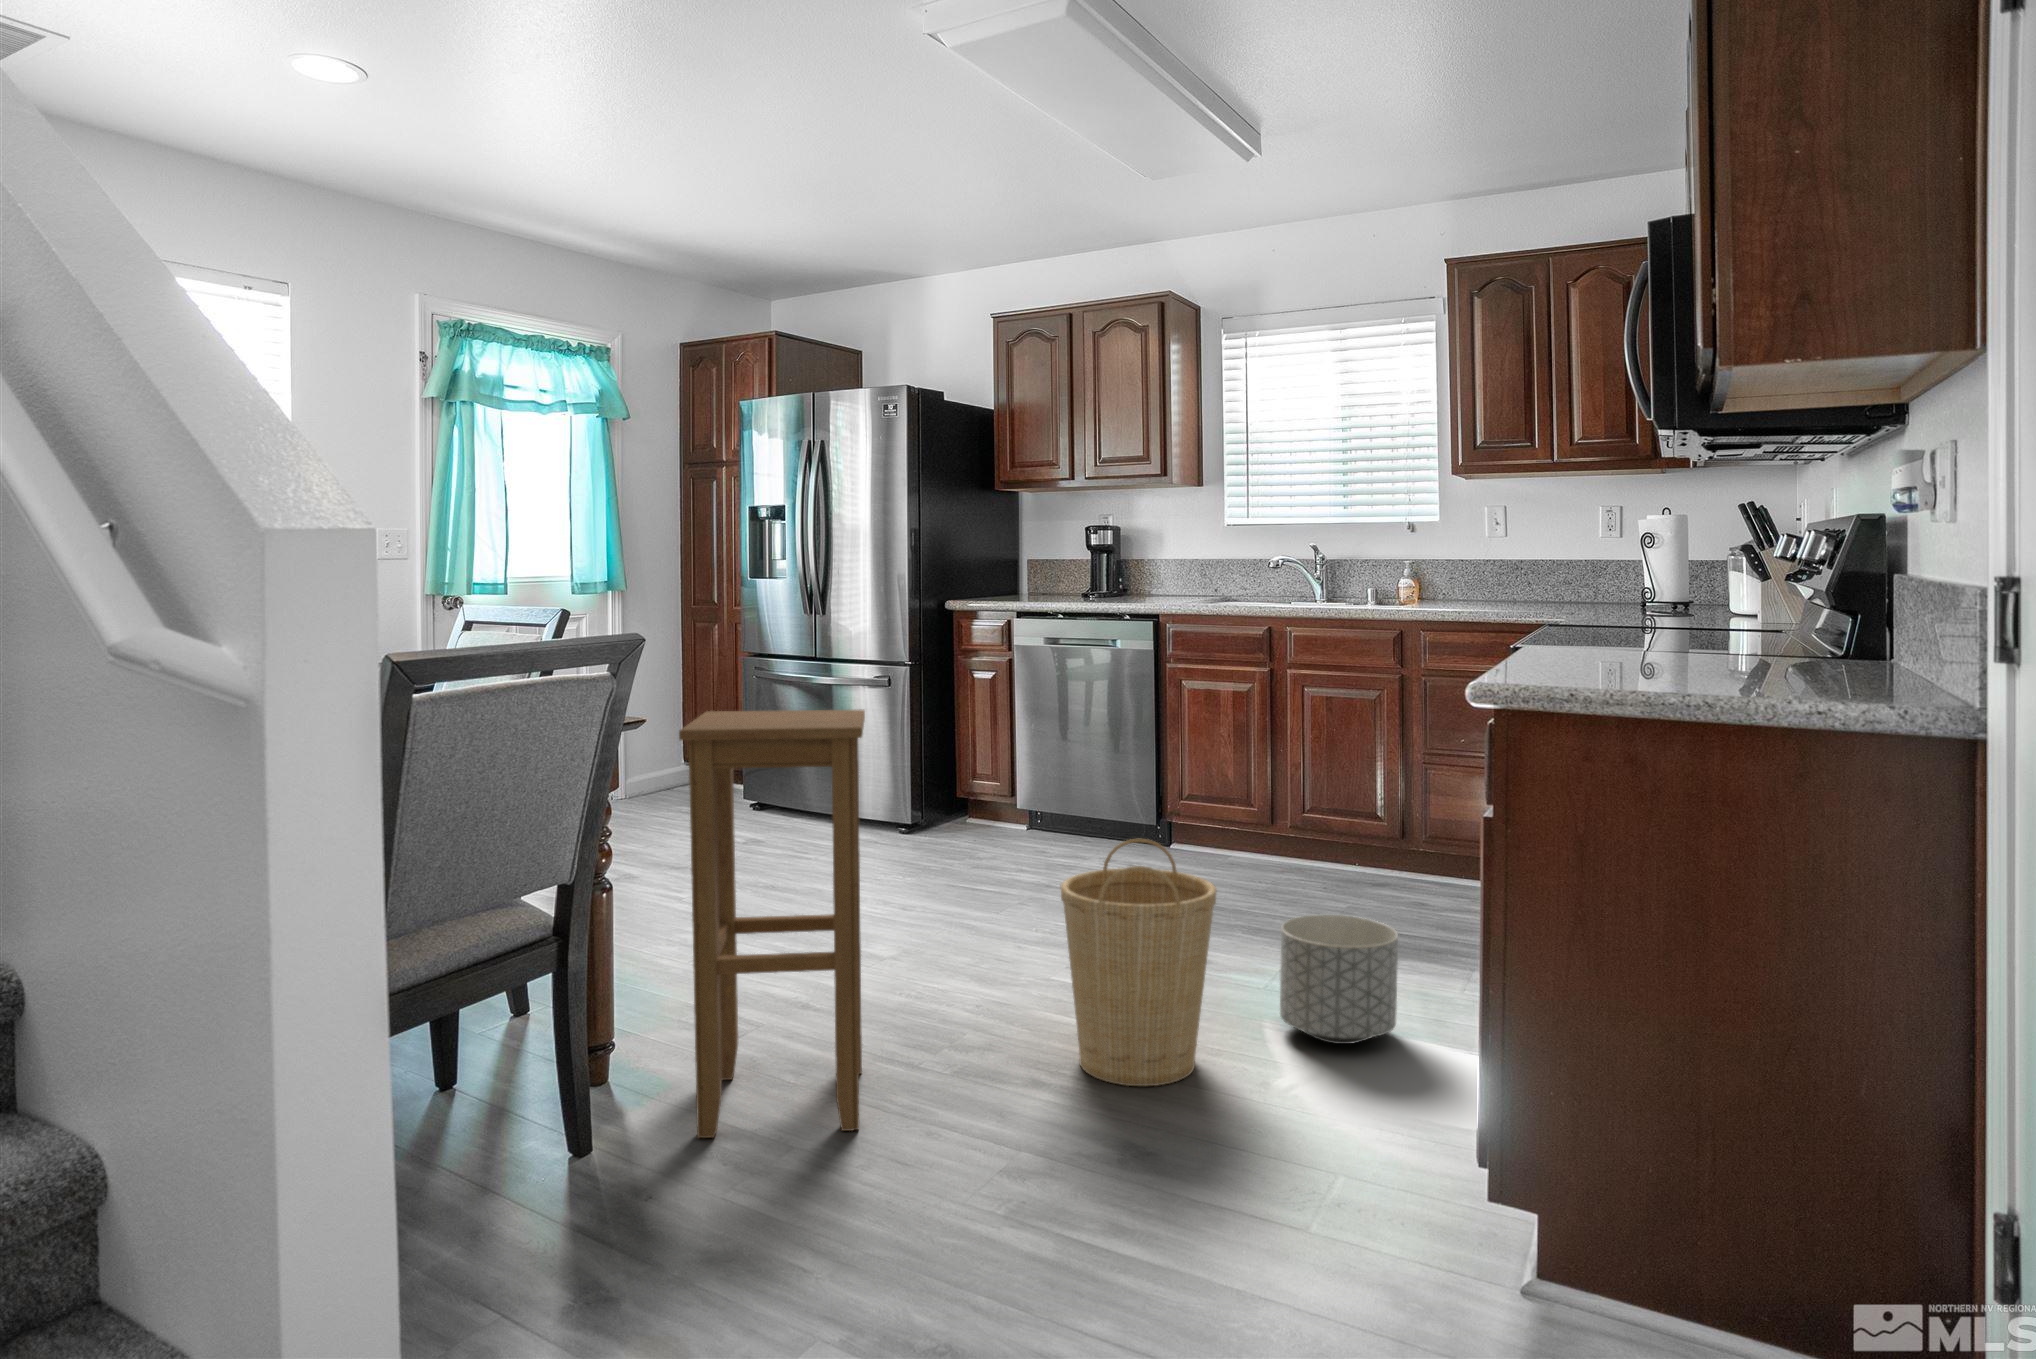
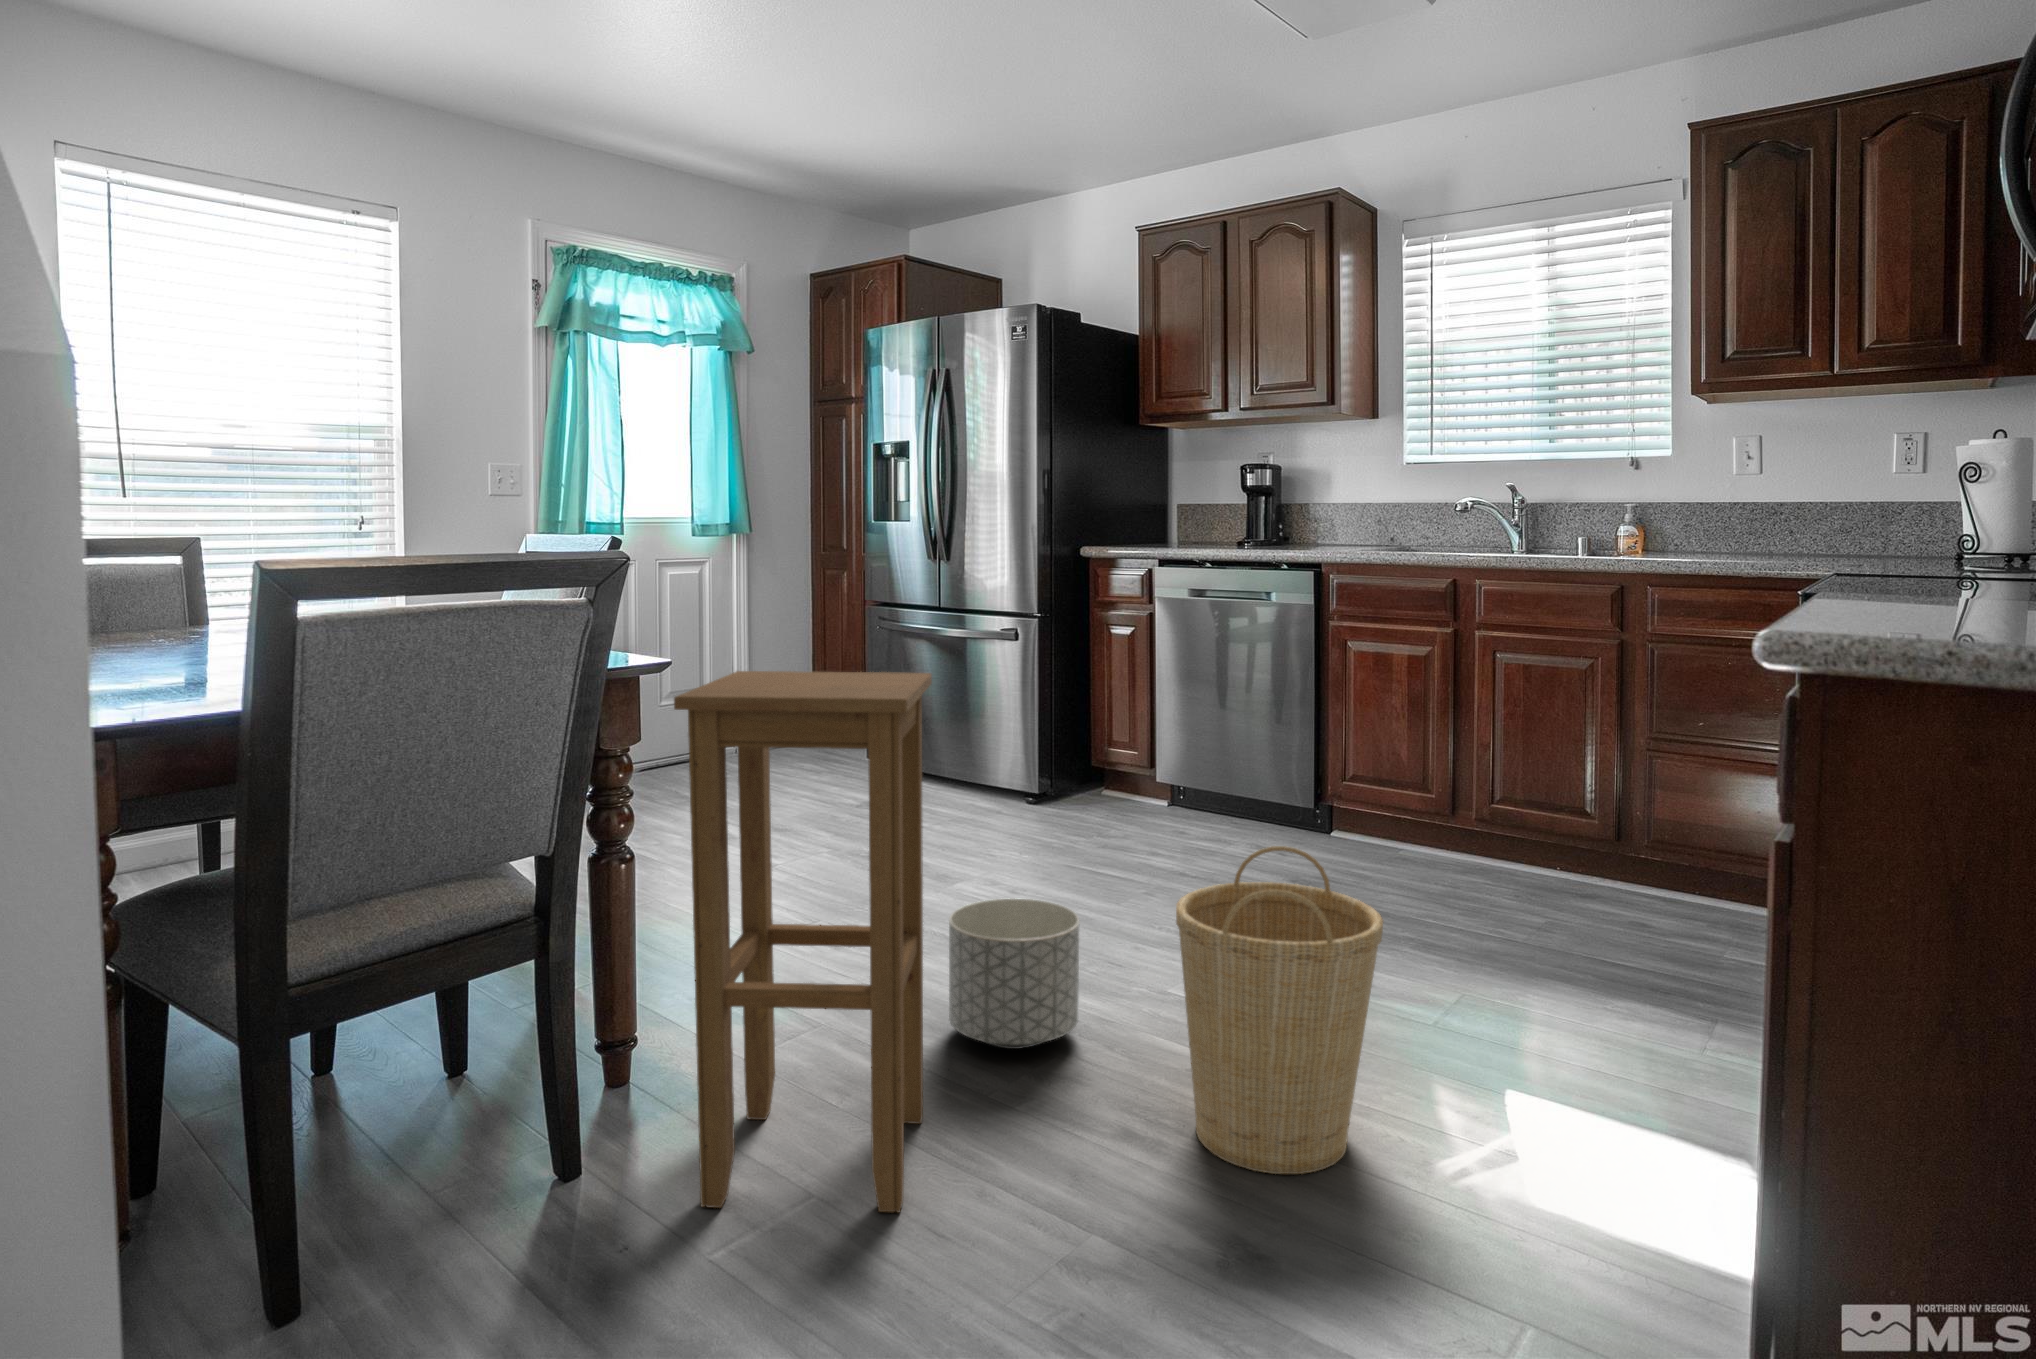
planter: present [1280,915,1398,1044] -> present [949,898,1080,1049]

